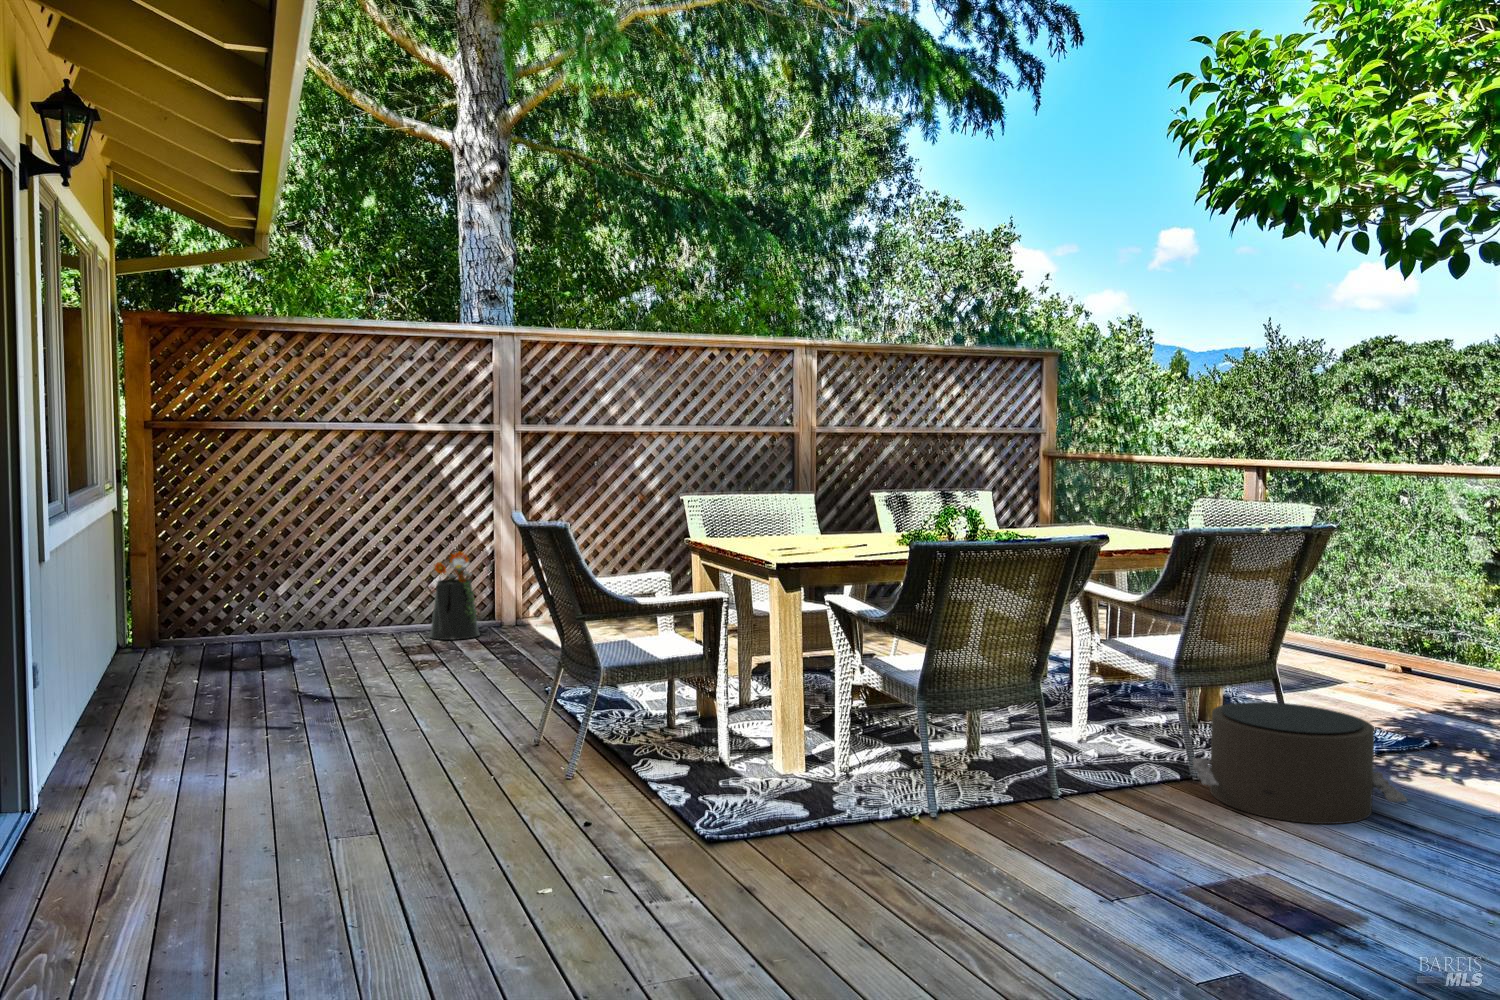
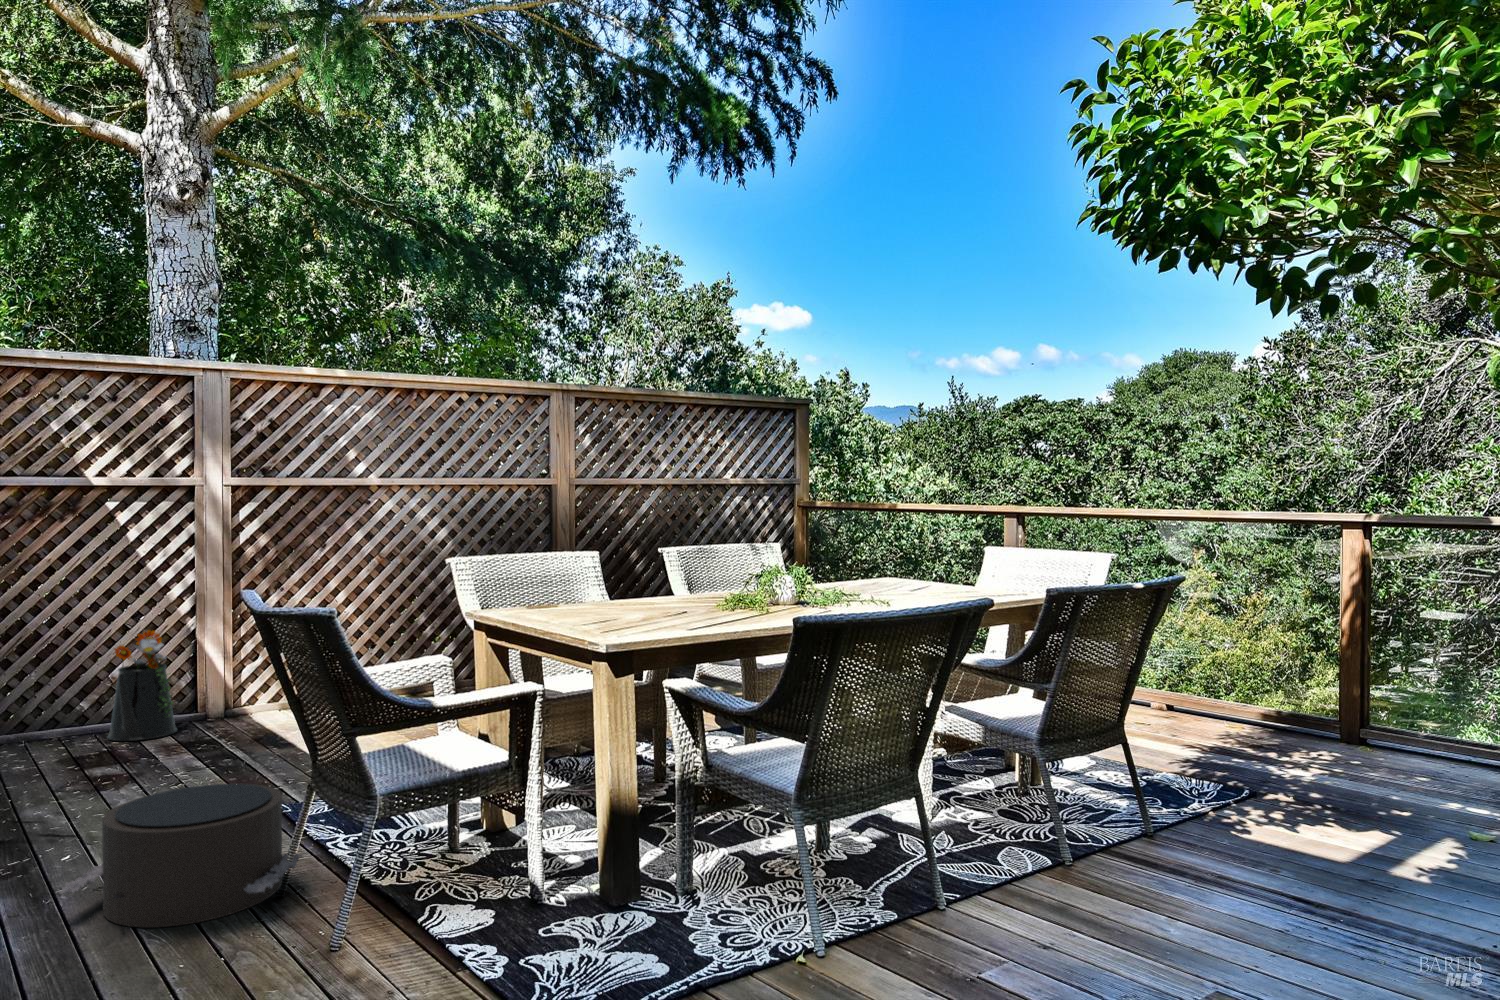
pouf: present [1193,702,1407,824] -> present [59,784,302,928]

